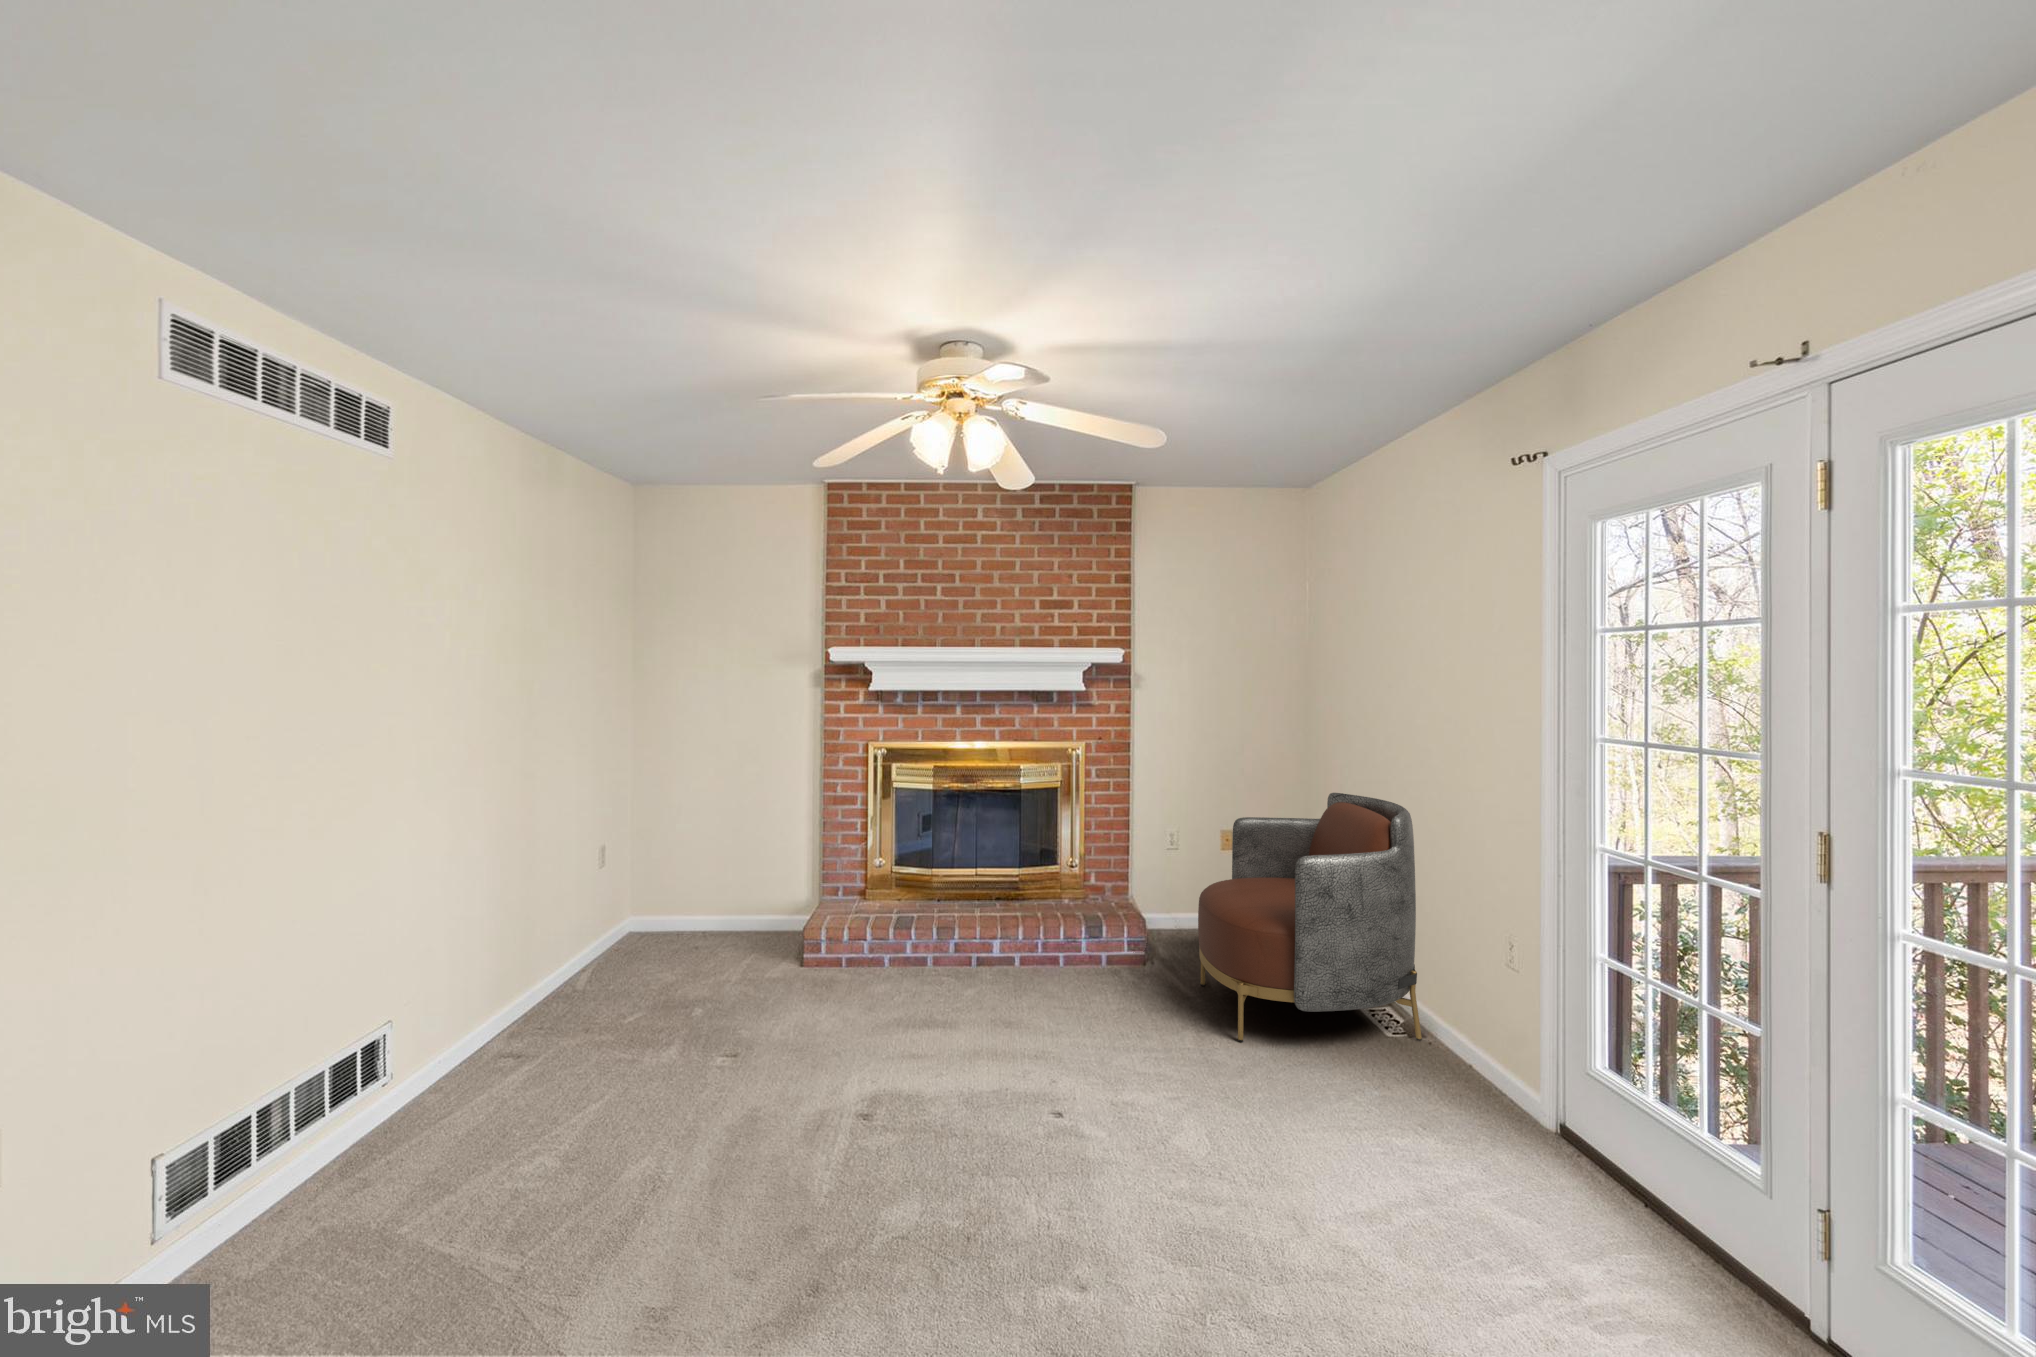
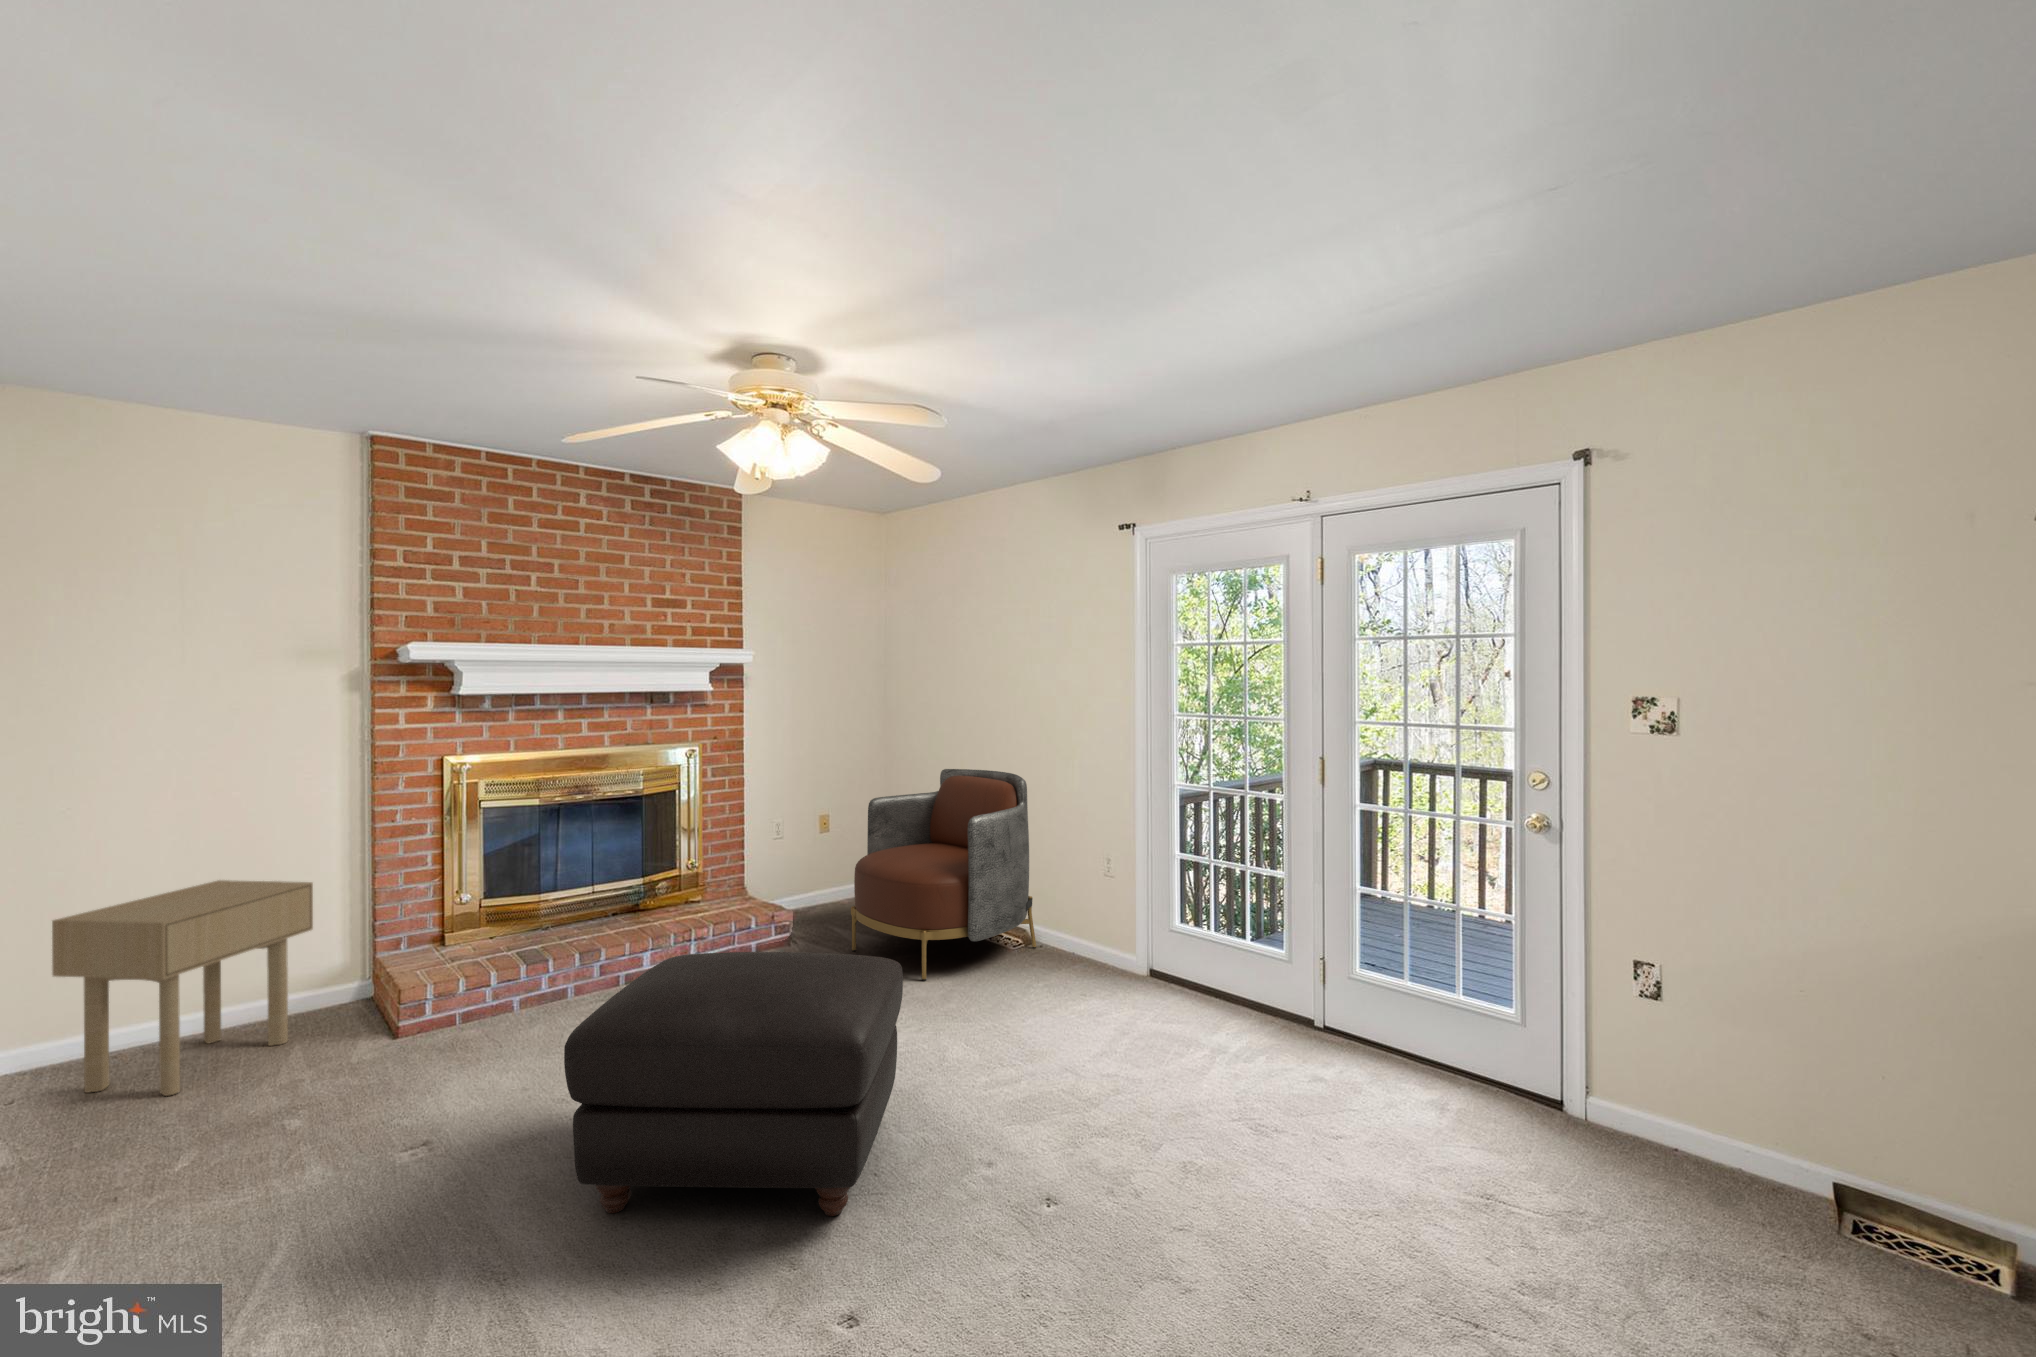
side table: none [622,821,765,970] -> present [52,880,313,1096]
ottoman: none [714,952,1063,1274] -> present [564,952,903,1216]

